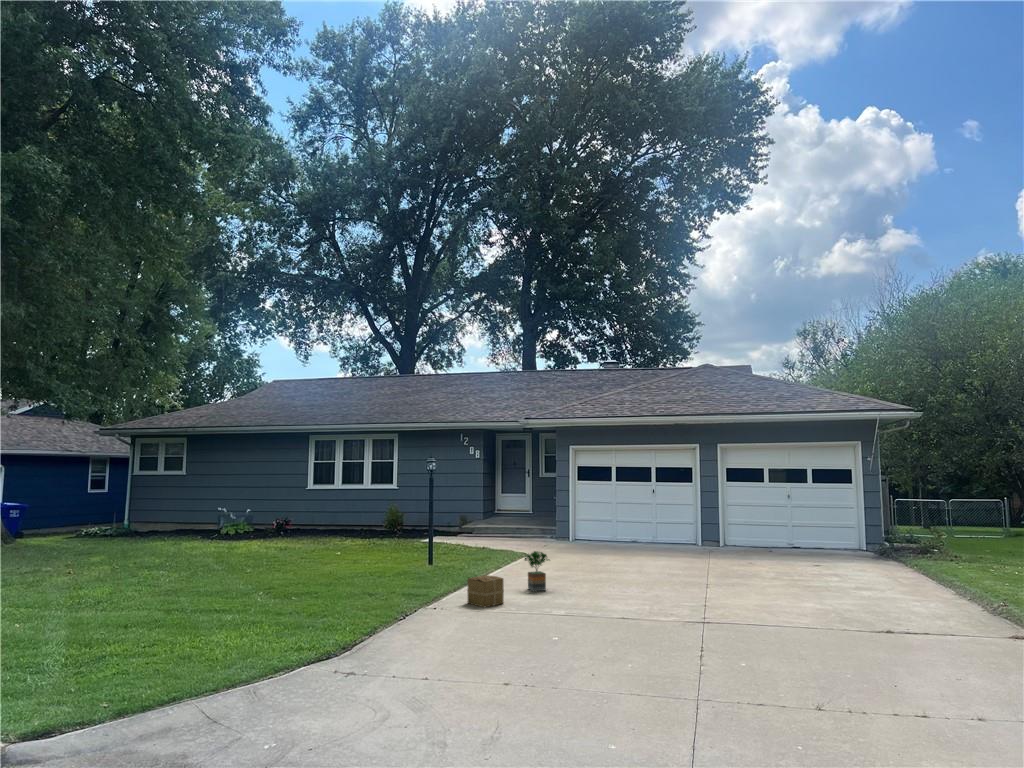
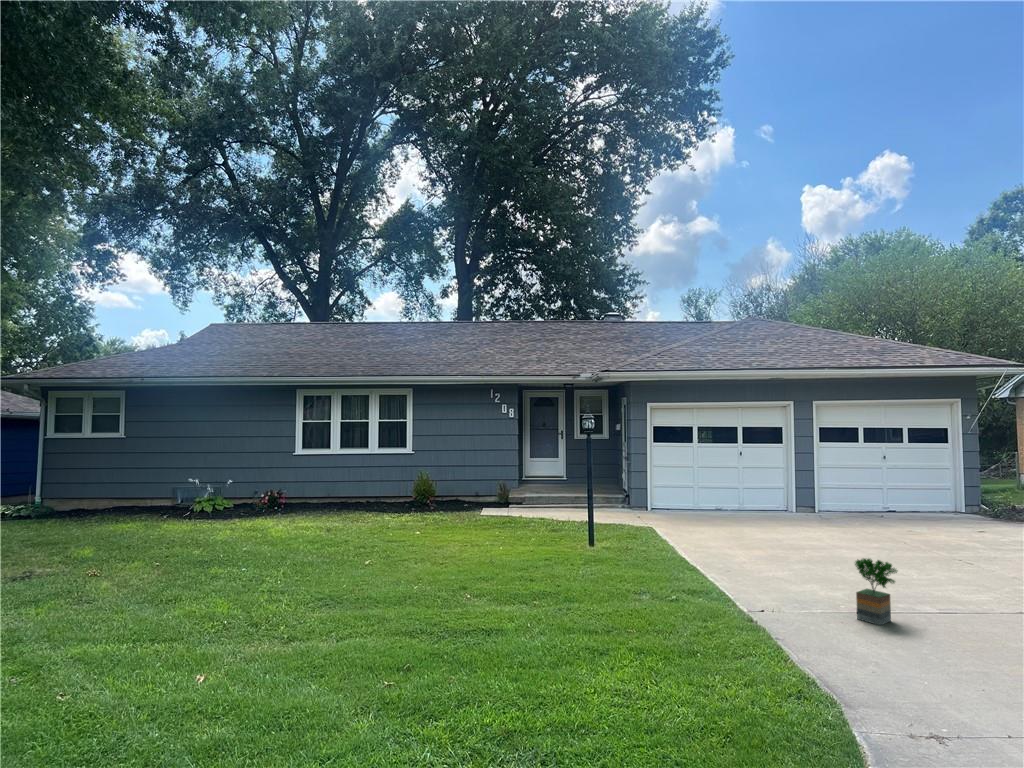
cardboard box: present [467,575,504,607] -> none [881,618,946,691]

